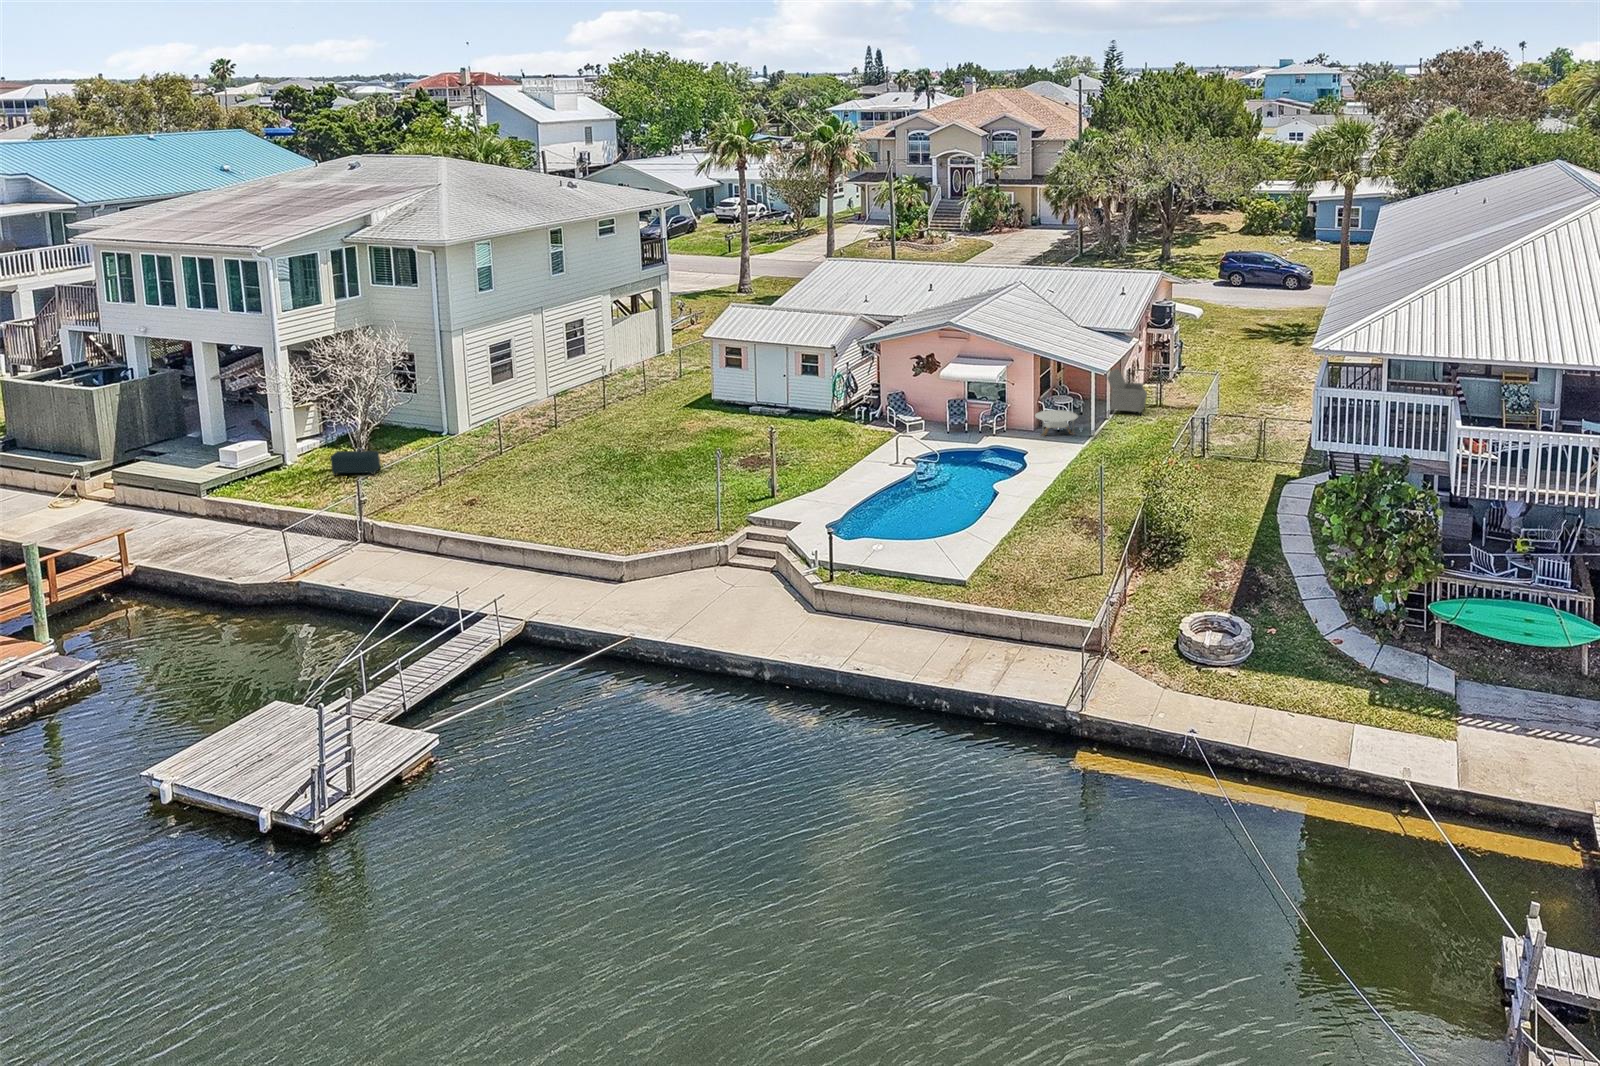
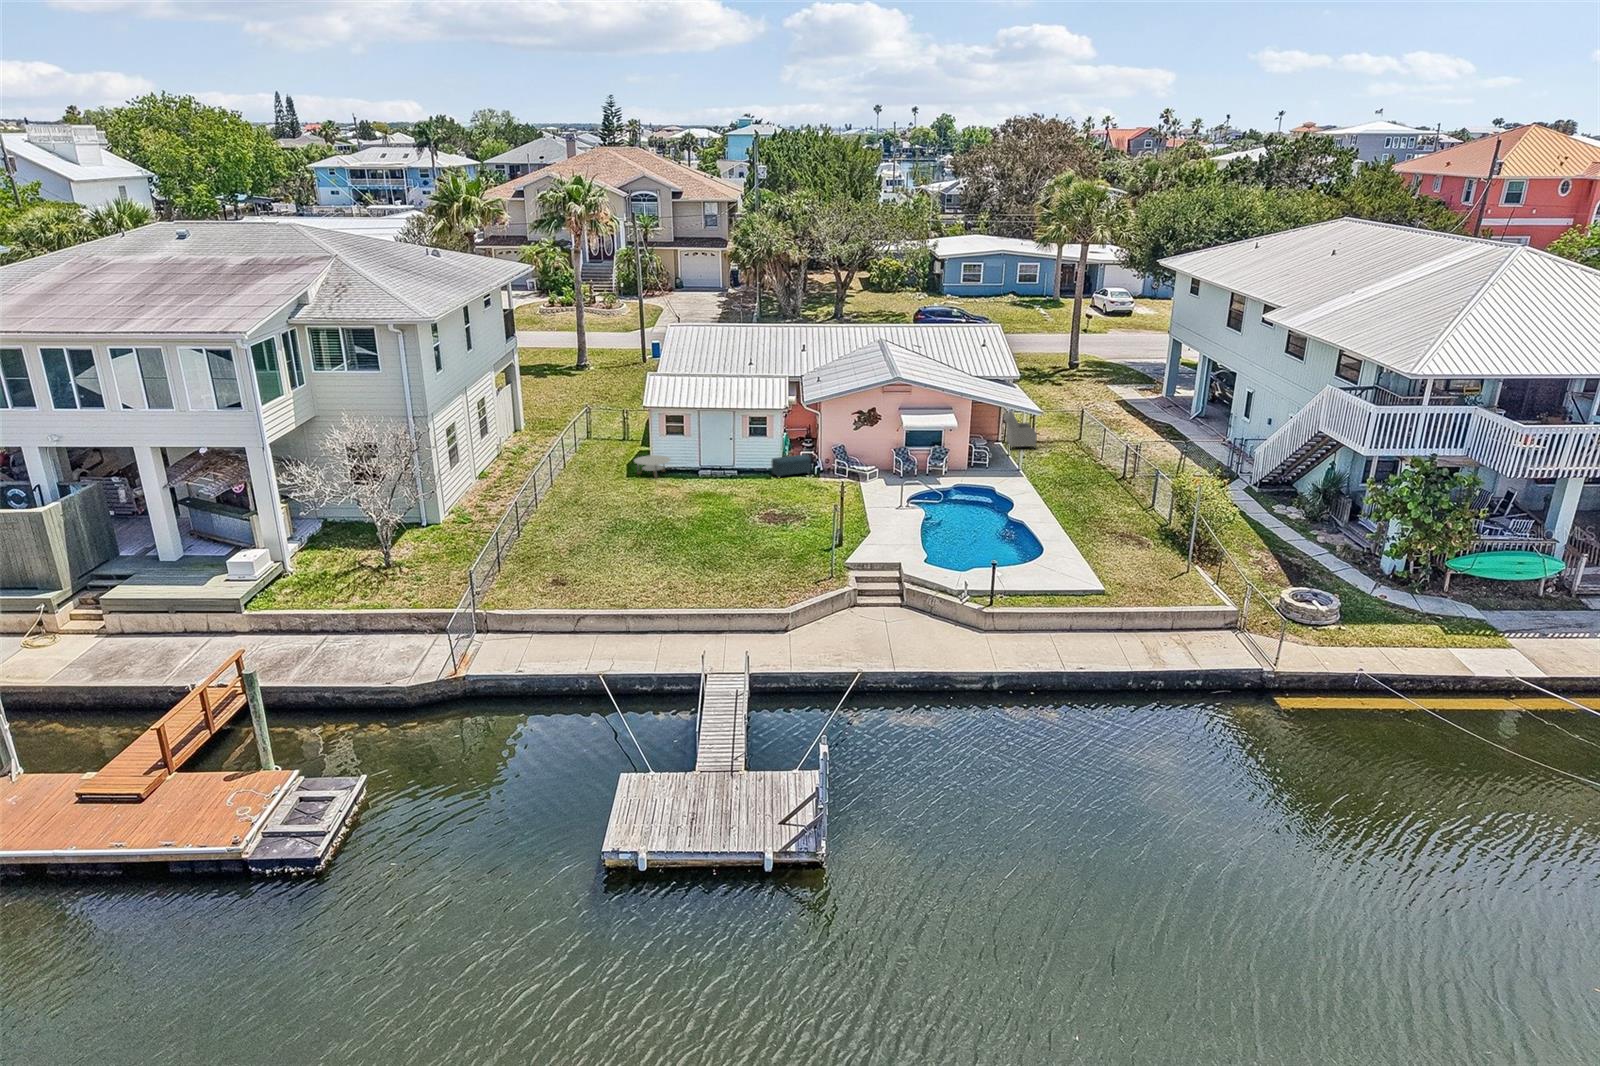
round table: present [1035,410,1078,436] -> present [634,455,670,479]
bench: present [331,451,381,476] -> present [771,455,811,478]

